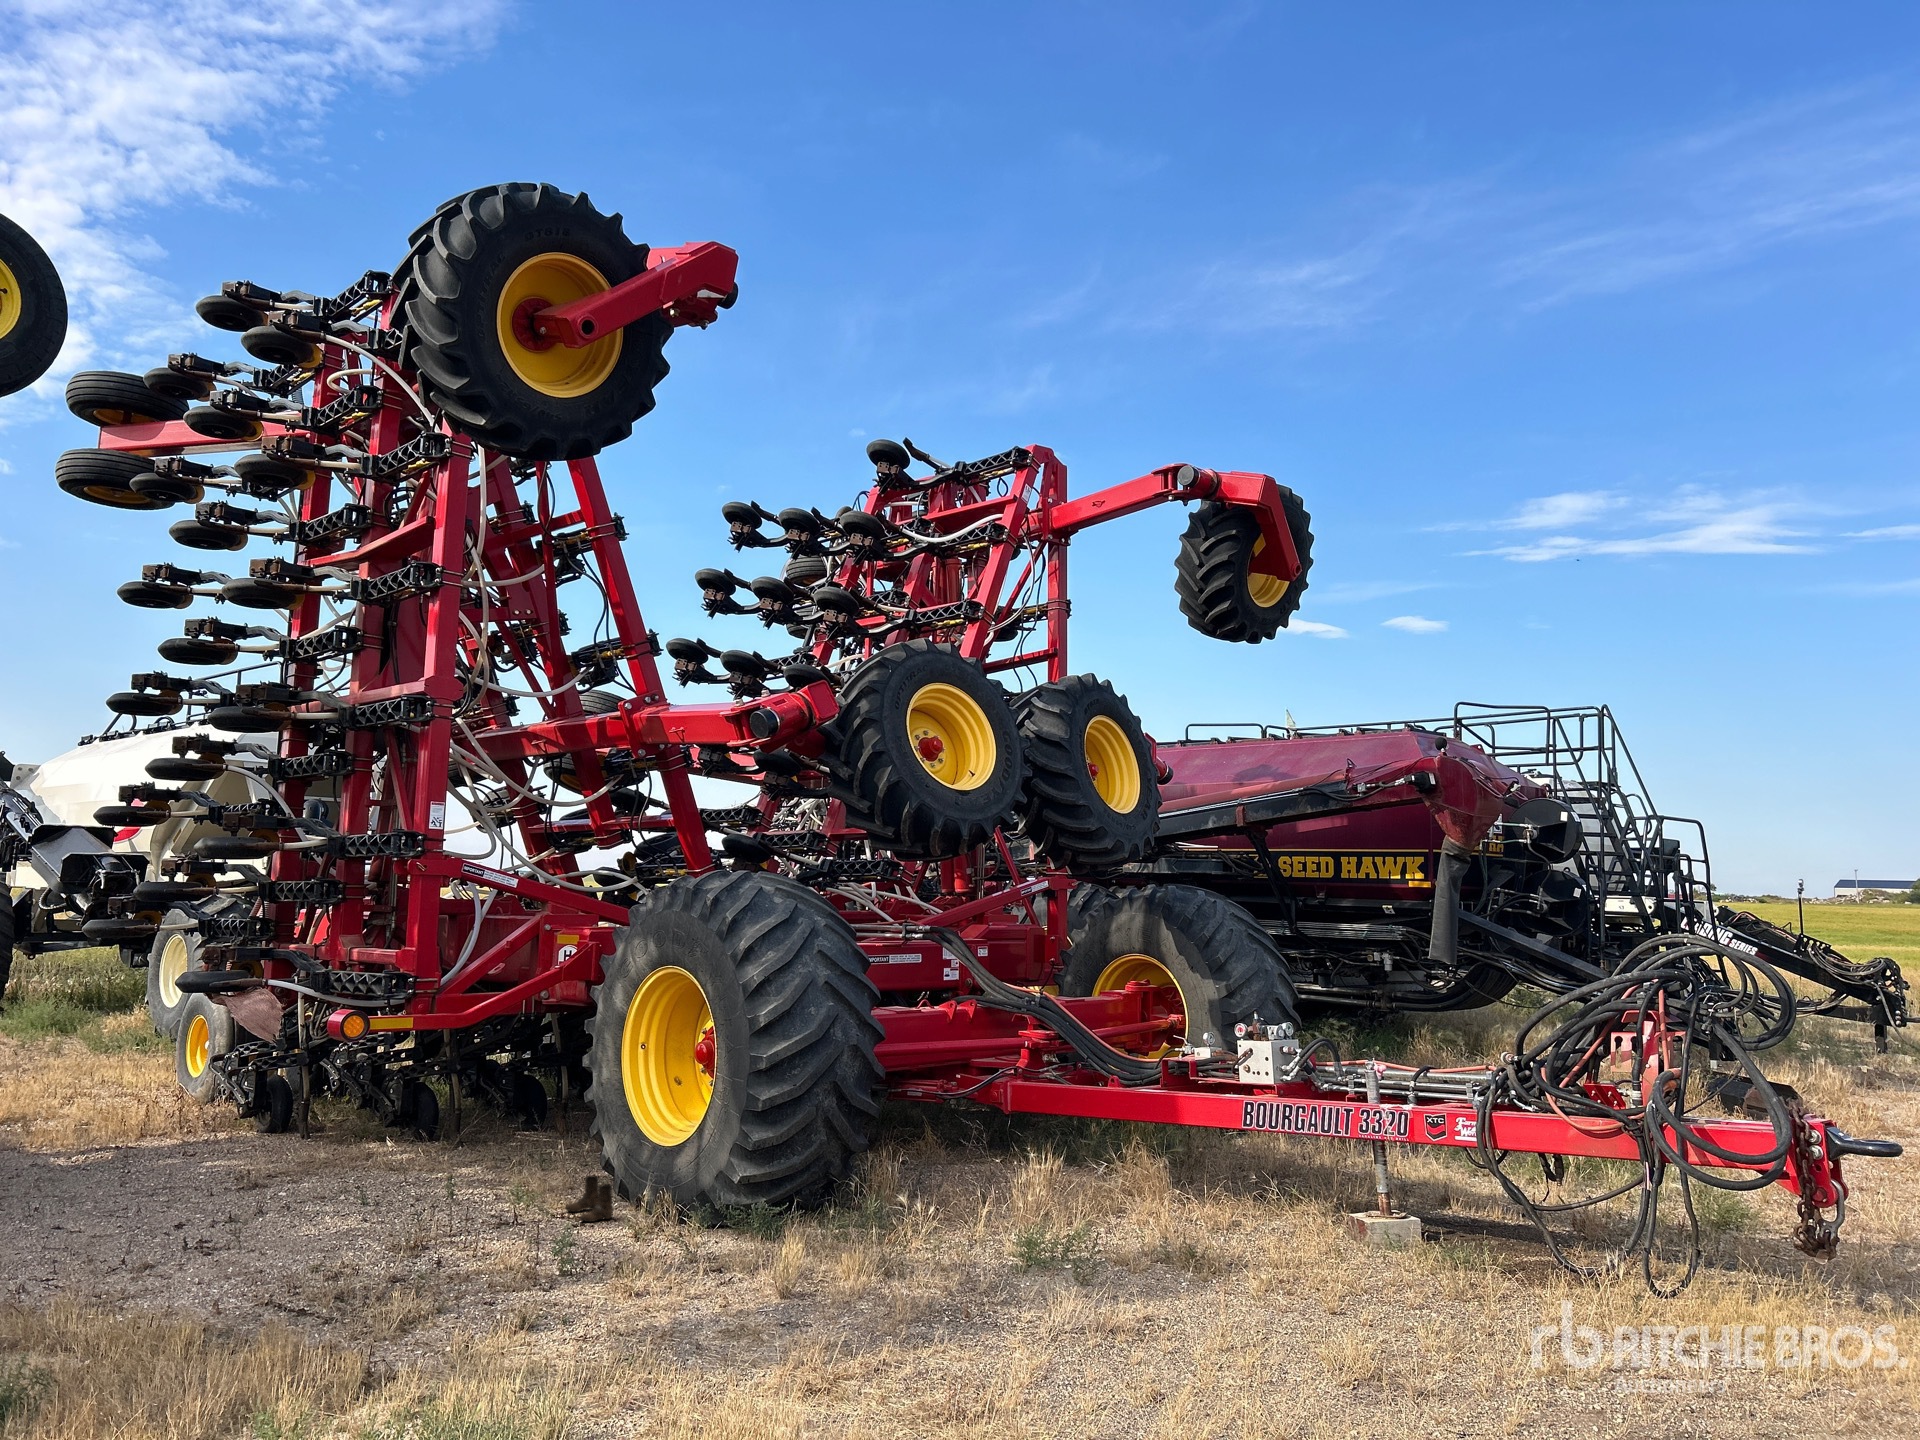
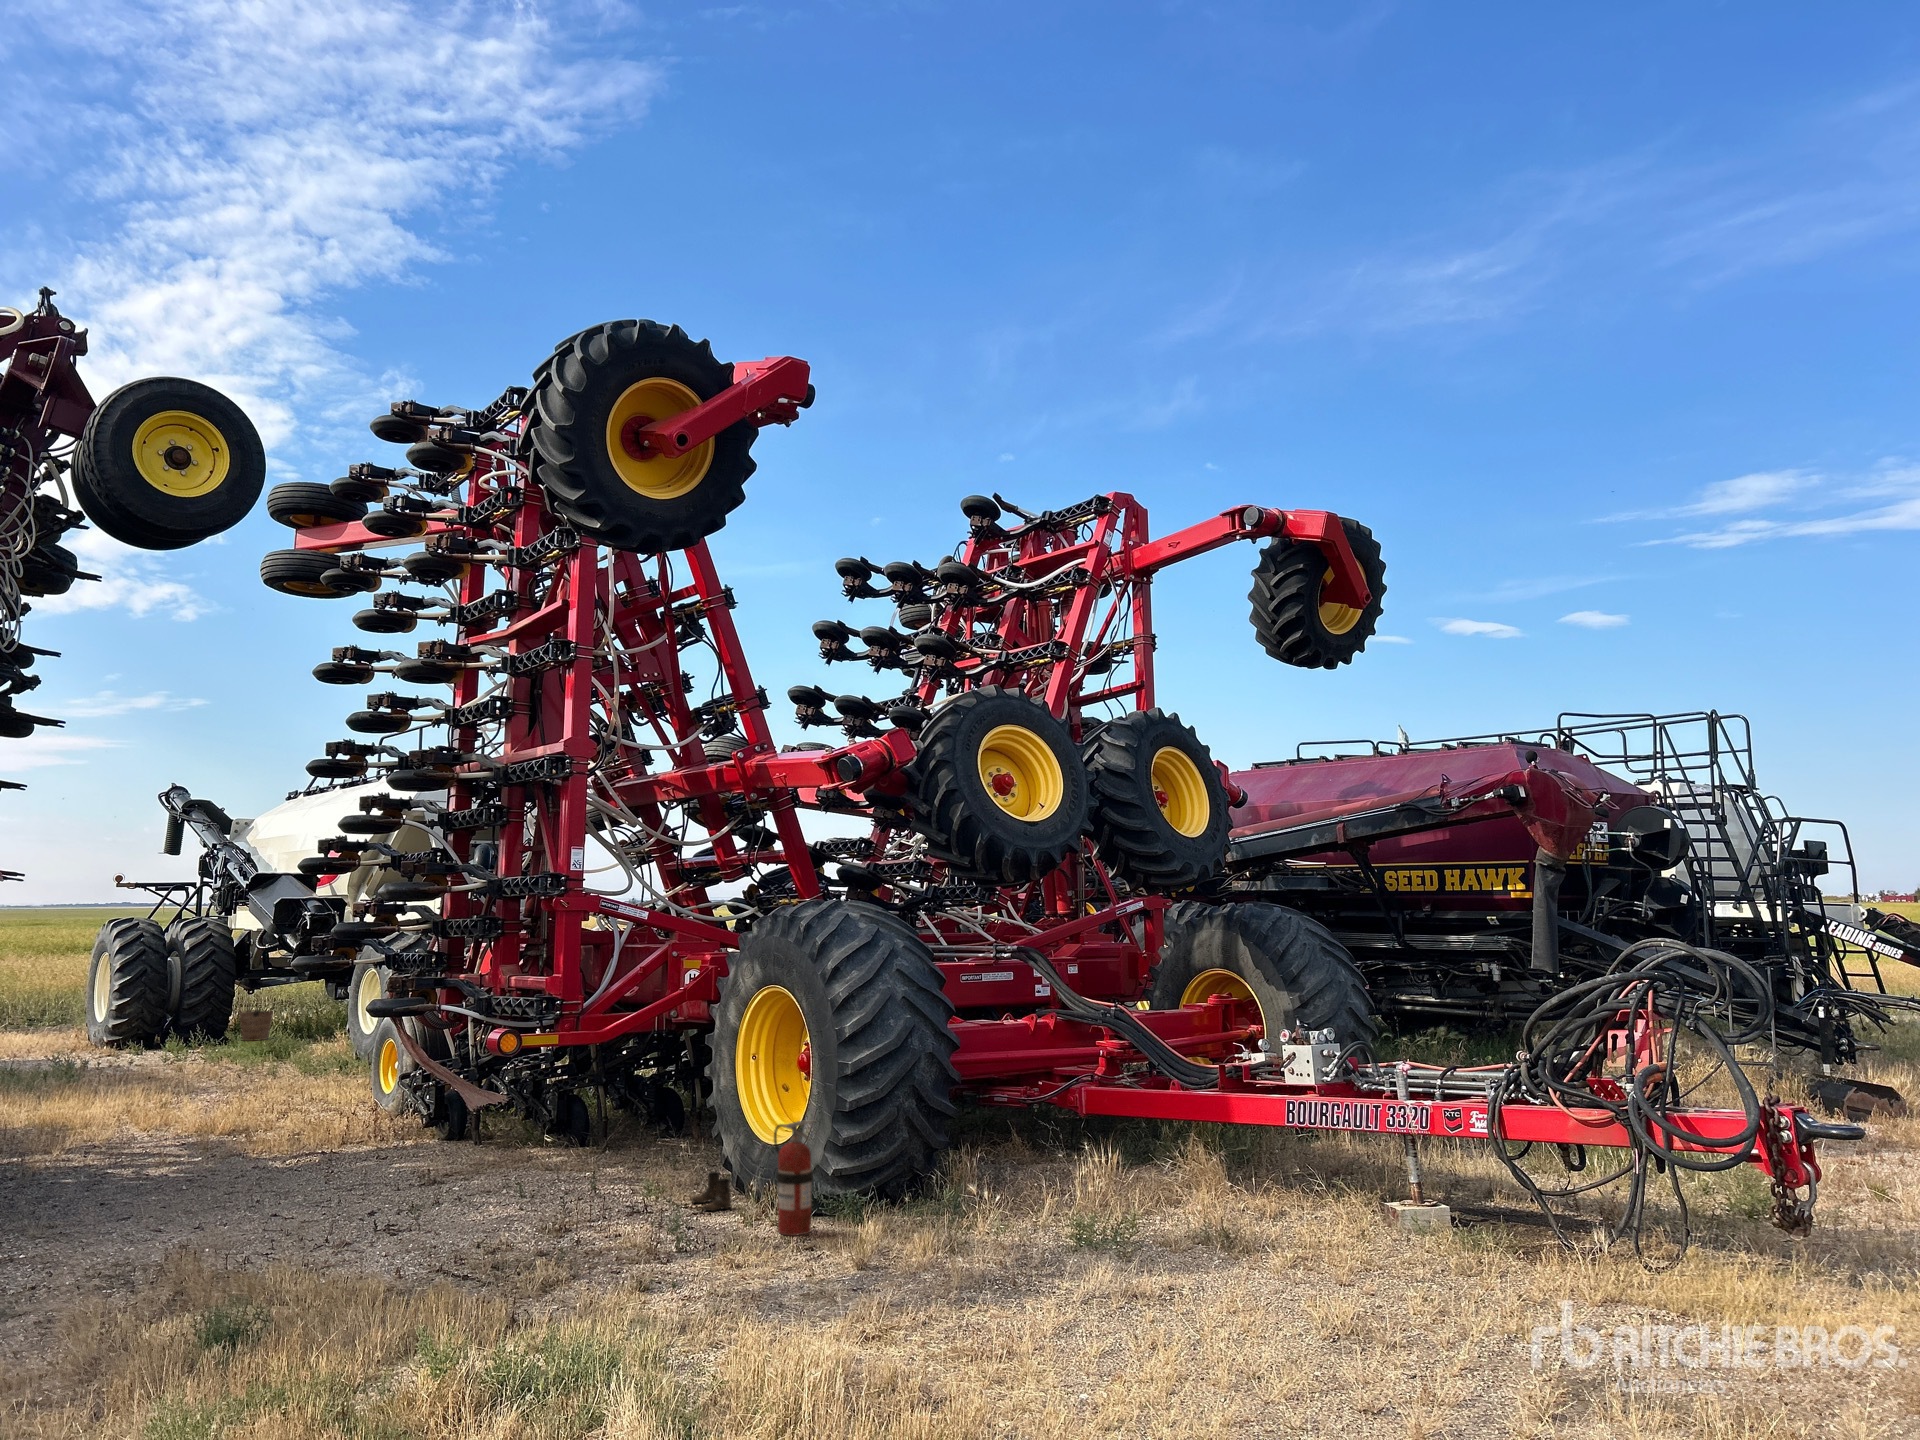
bucket: none [10,977,56,1012] -> present [236,1009,273,1041]
fire extinguisher: none [670,1121,724,1253] -> present [774,1121,816,1236]

